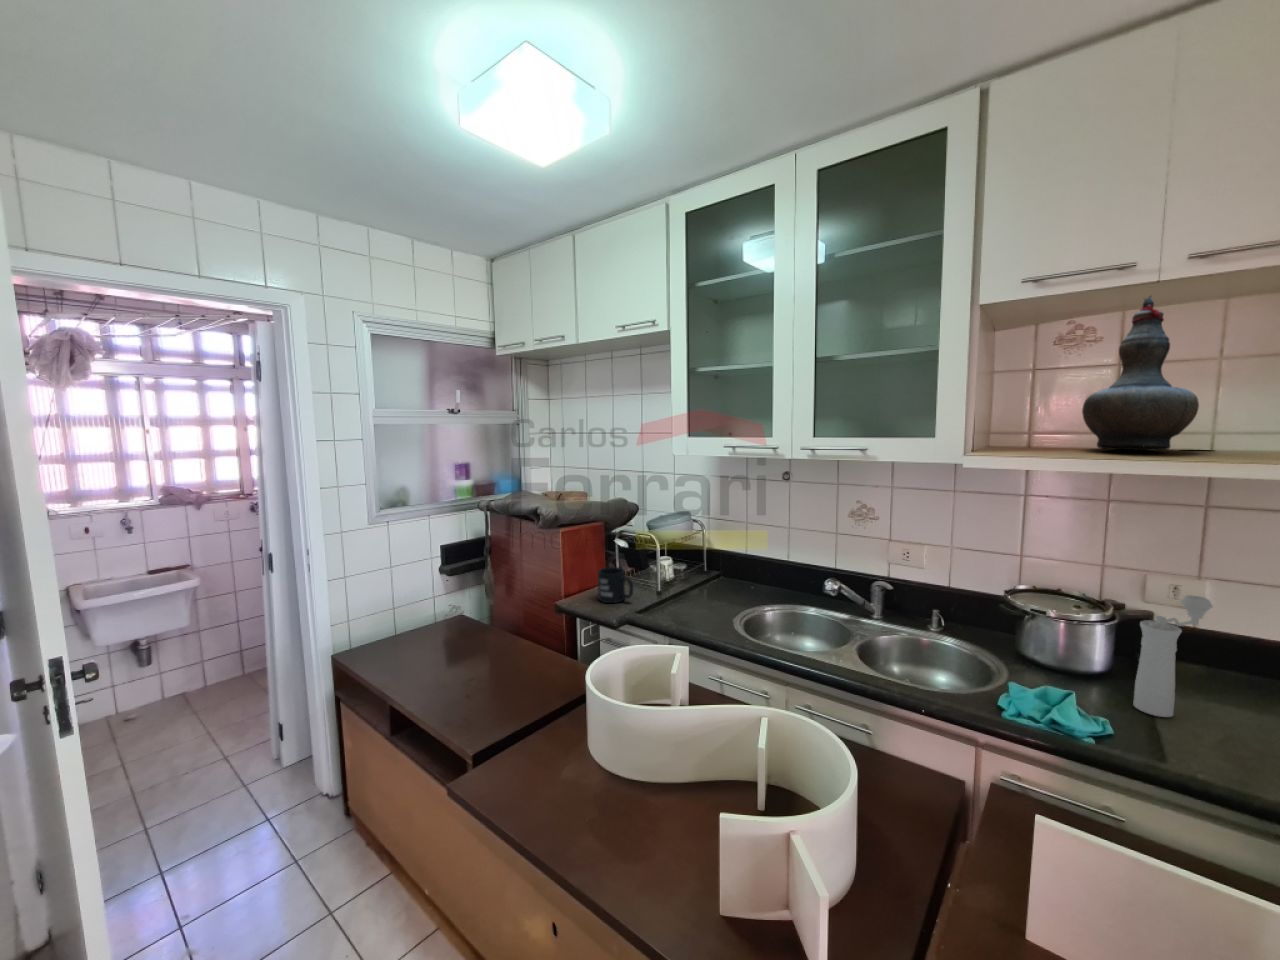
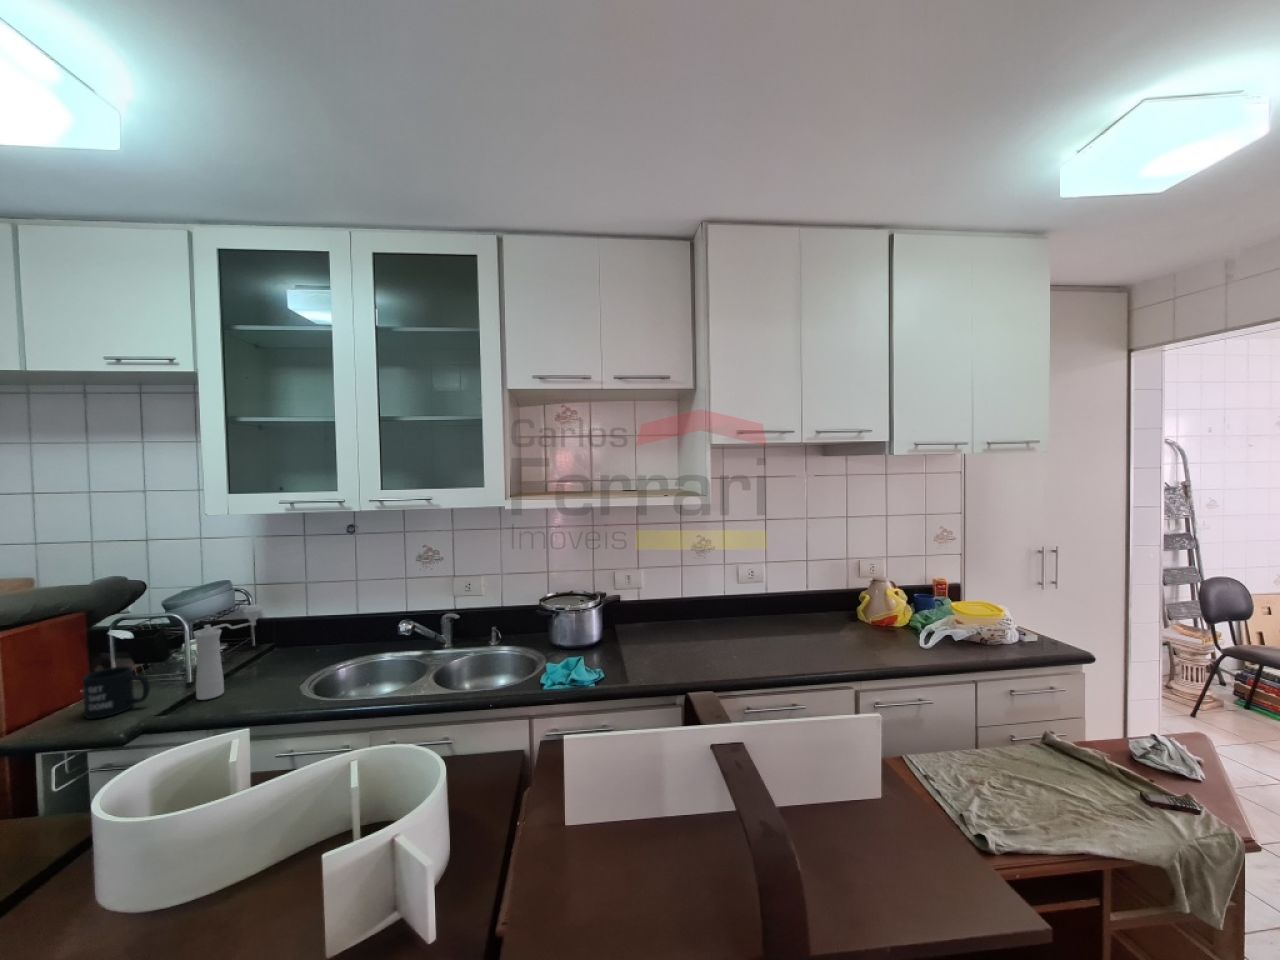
decorative vase: present [1082,296,1199,450] -> none [574,393,628,491]
pepper mill: present [1133,595,1213,717] -> present [193,605,262,700]

